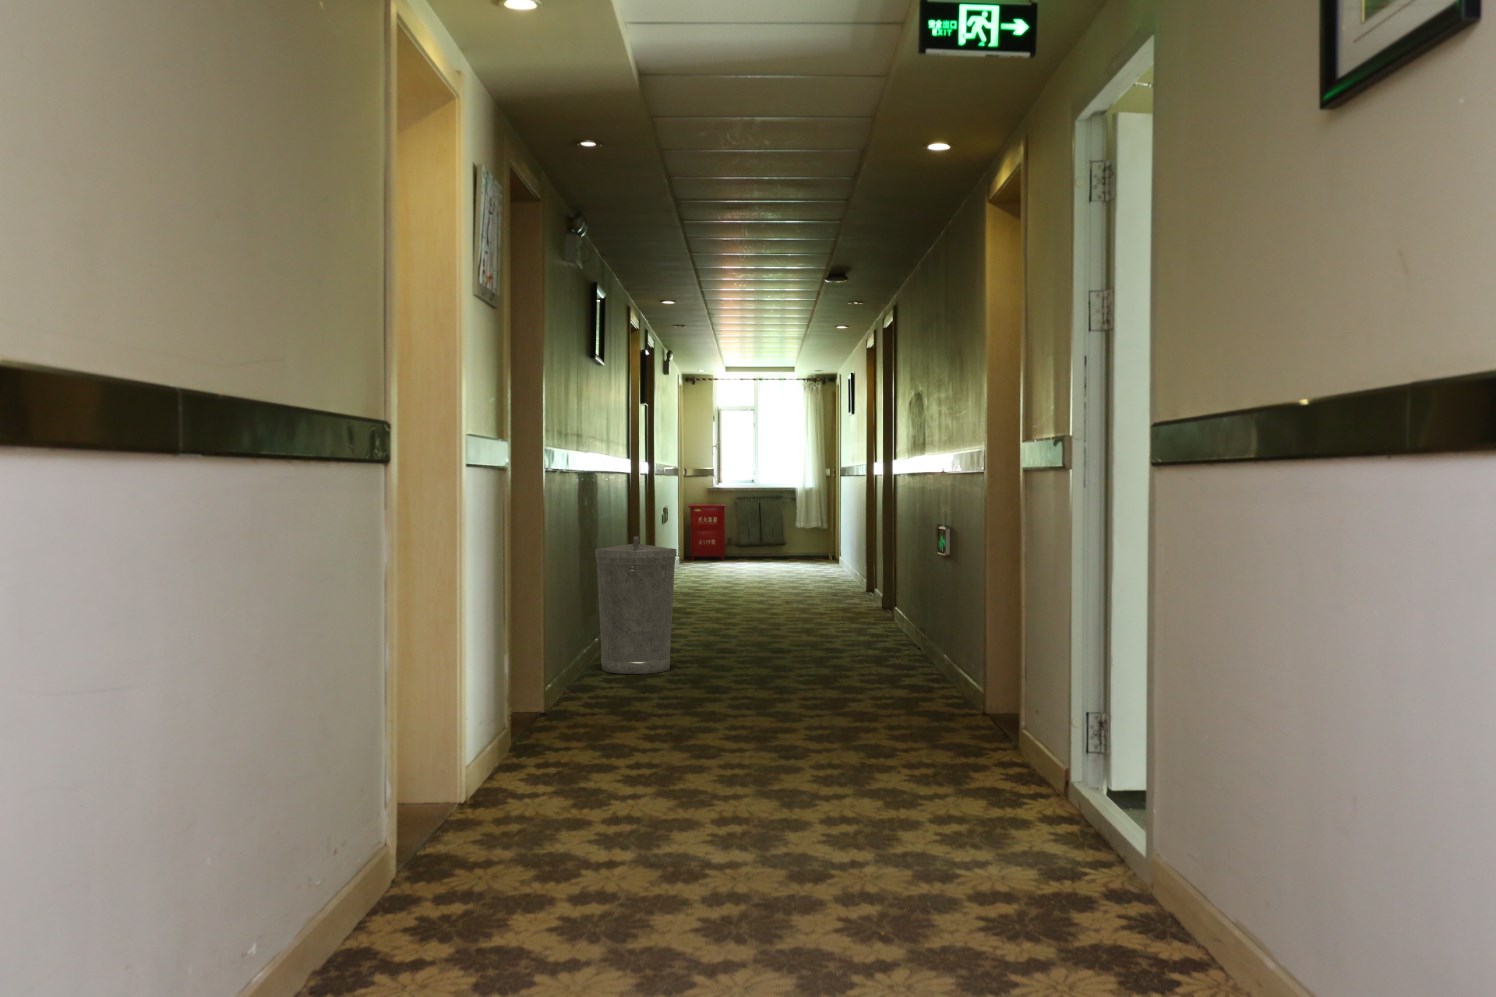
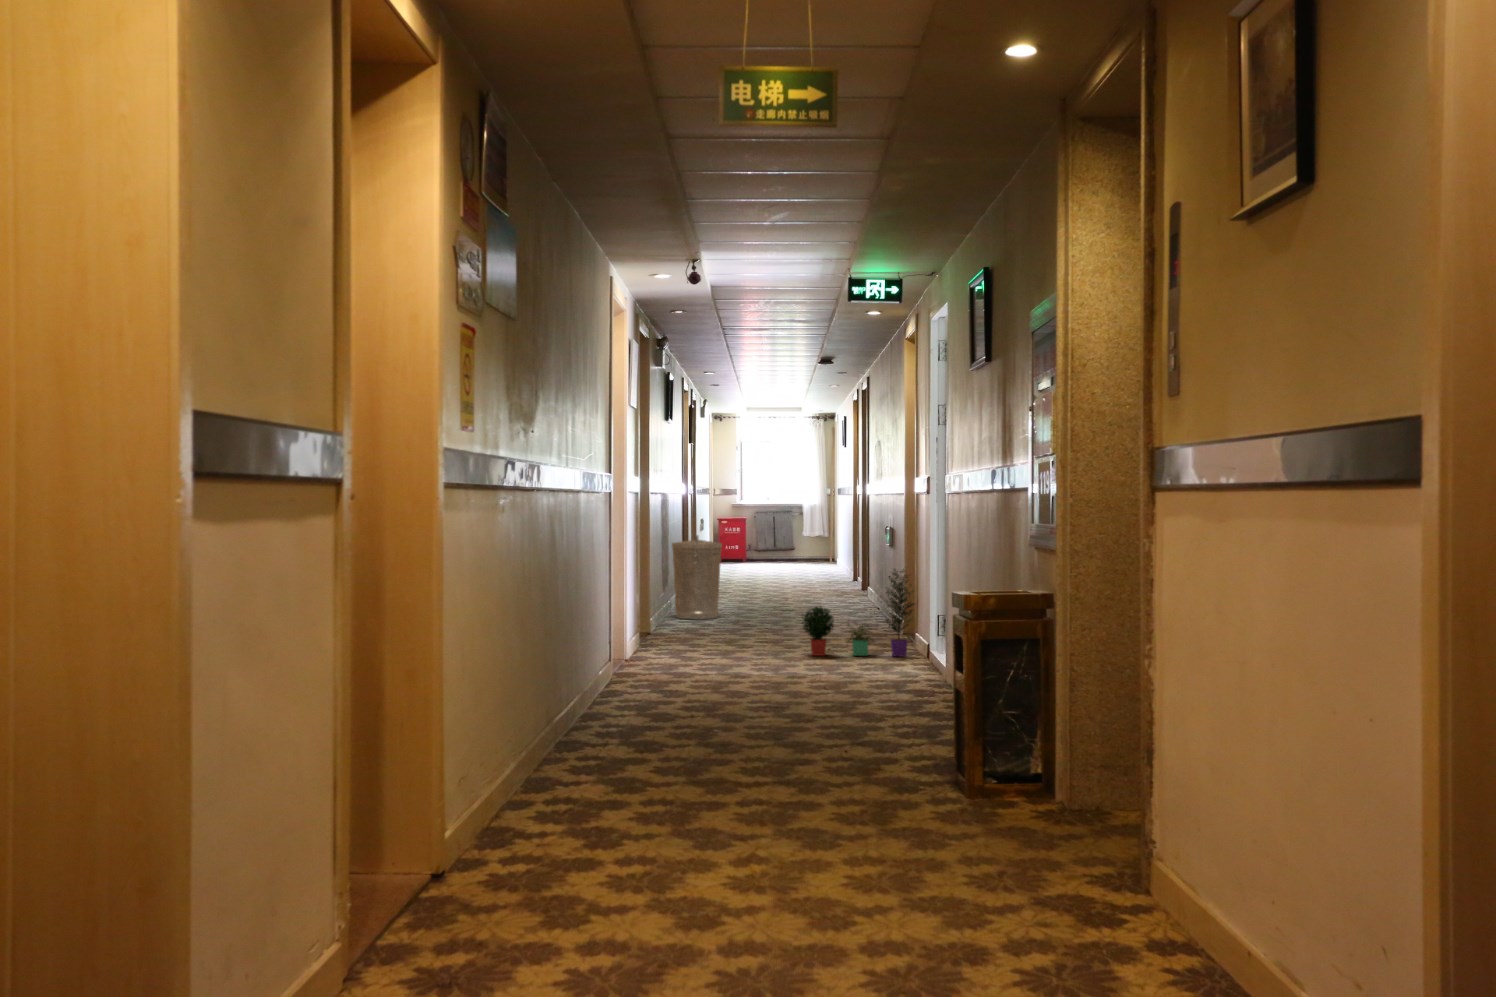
potted plant: none [814,611,1045,790] -> present [802,569,915,656]

